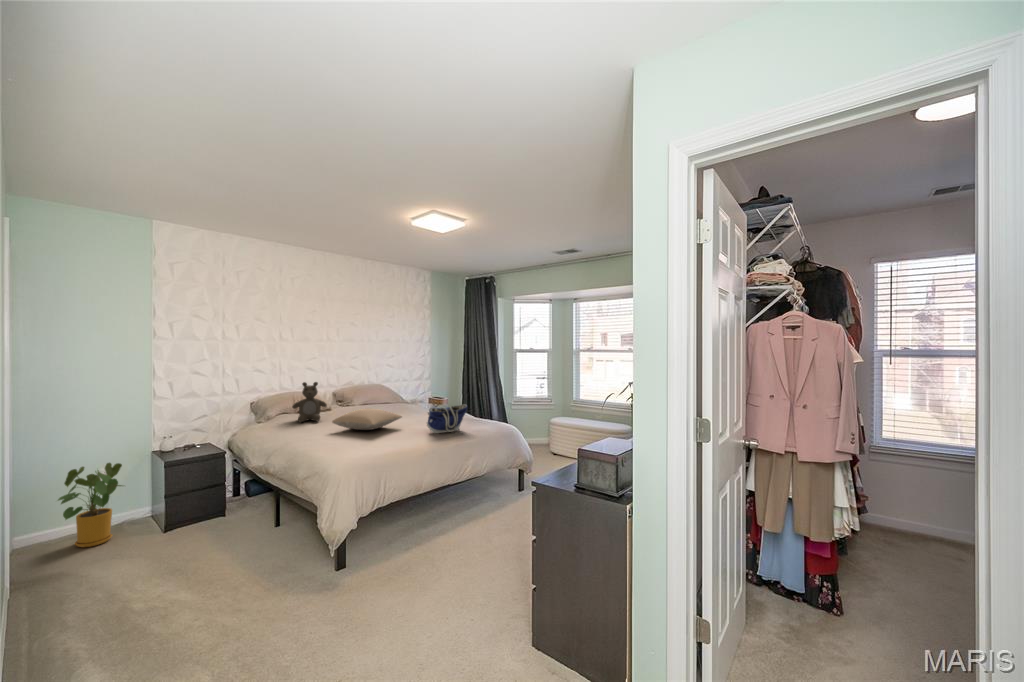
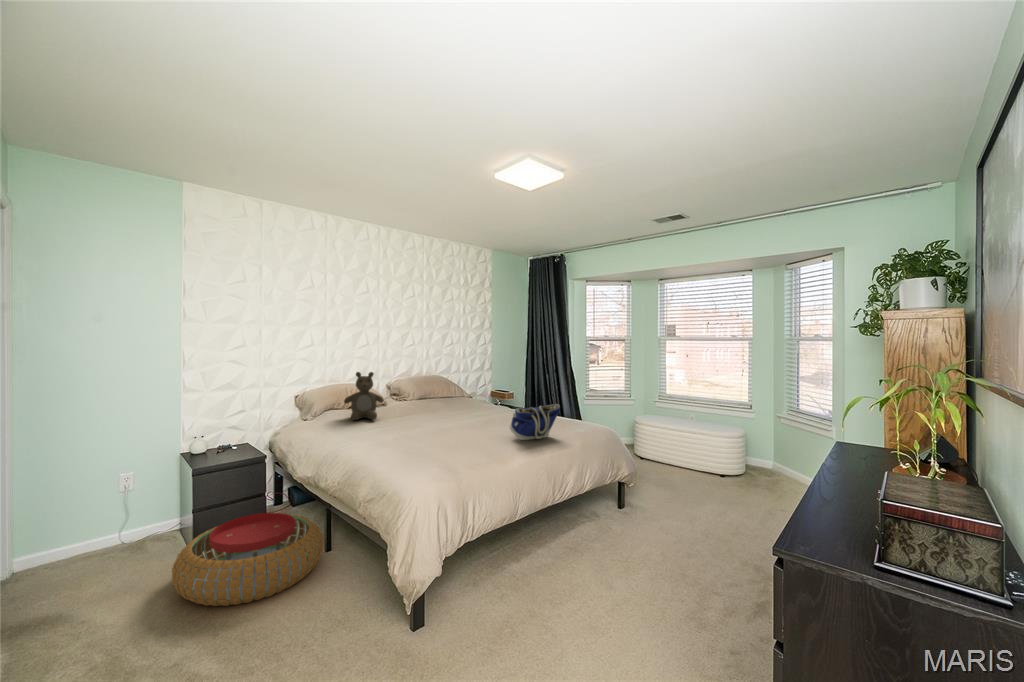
pillow: present [332,408,402,430] -> none [394,406,477,433]
house plant: present [58,463,122,547] -> none [56,465,151,574]
pouf: none [150,496,273,563] -> present [172,513,323,606]

